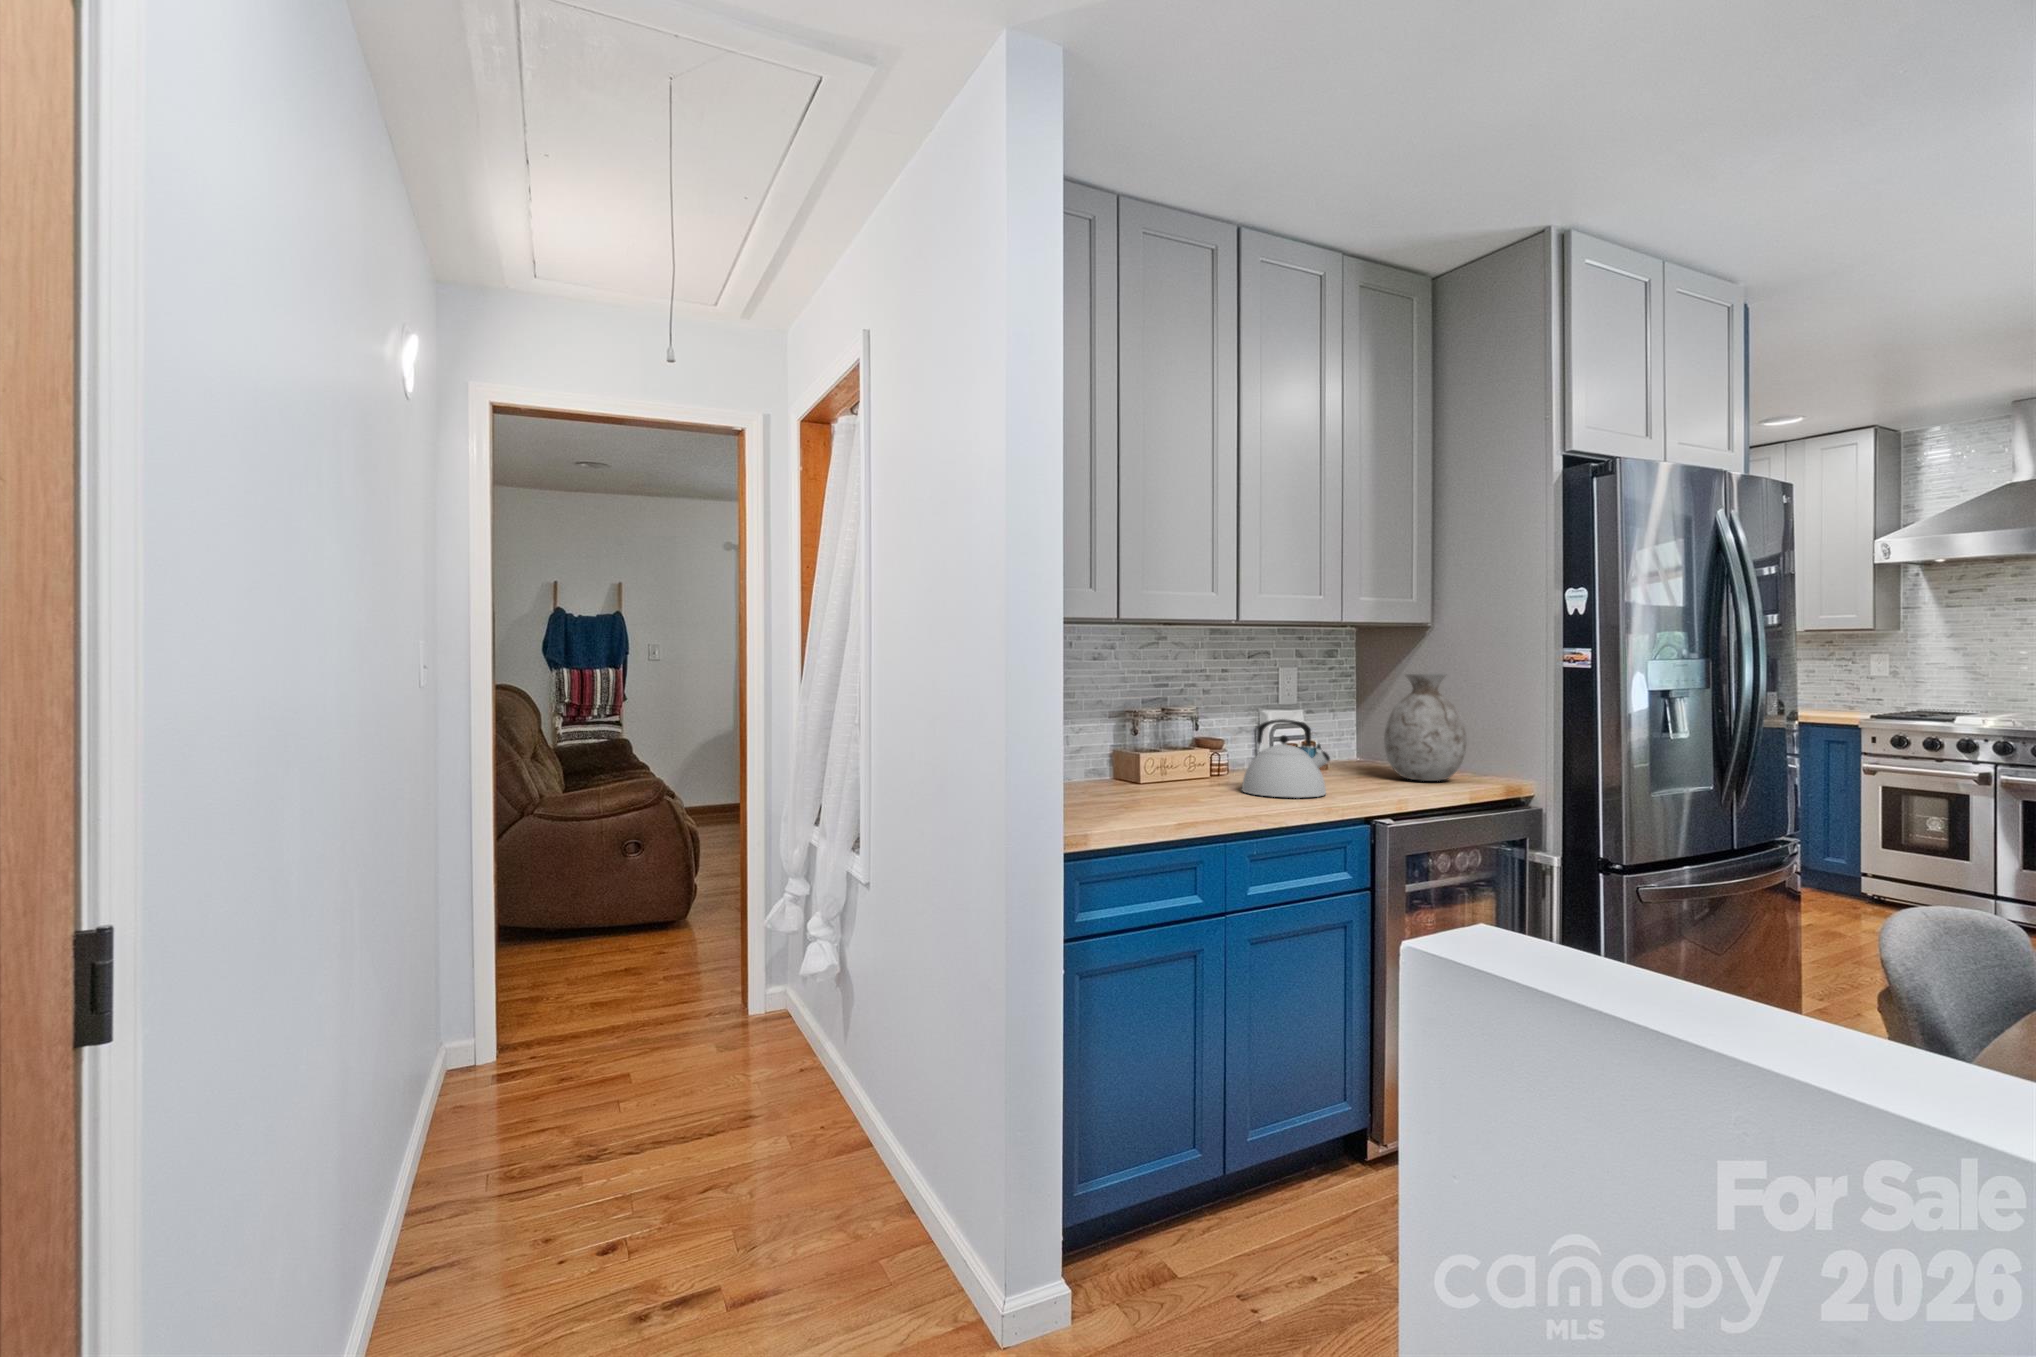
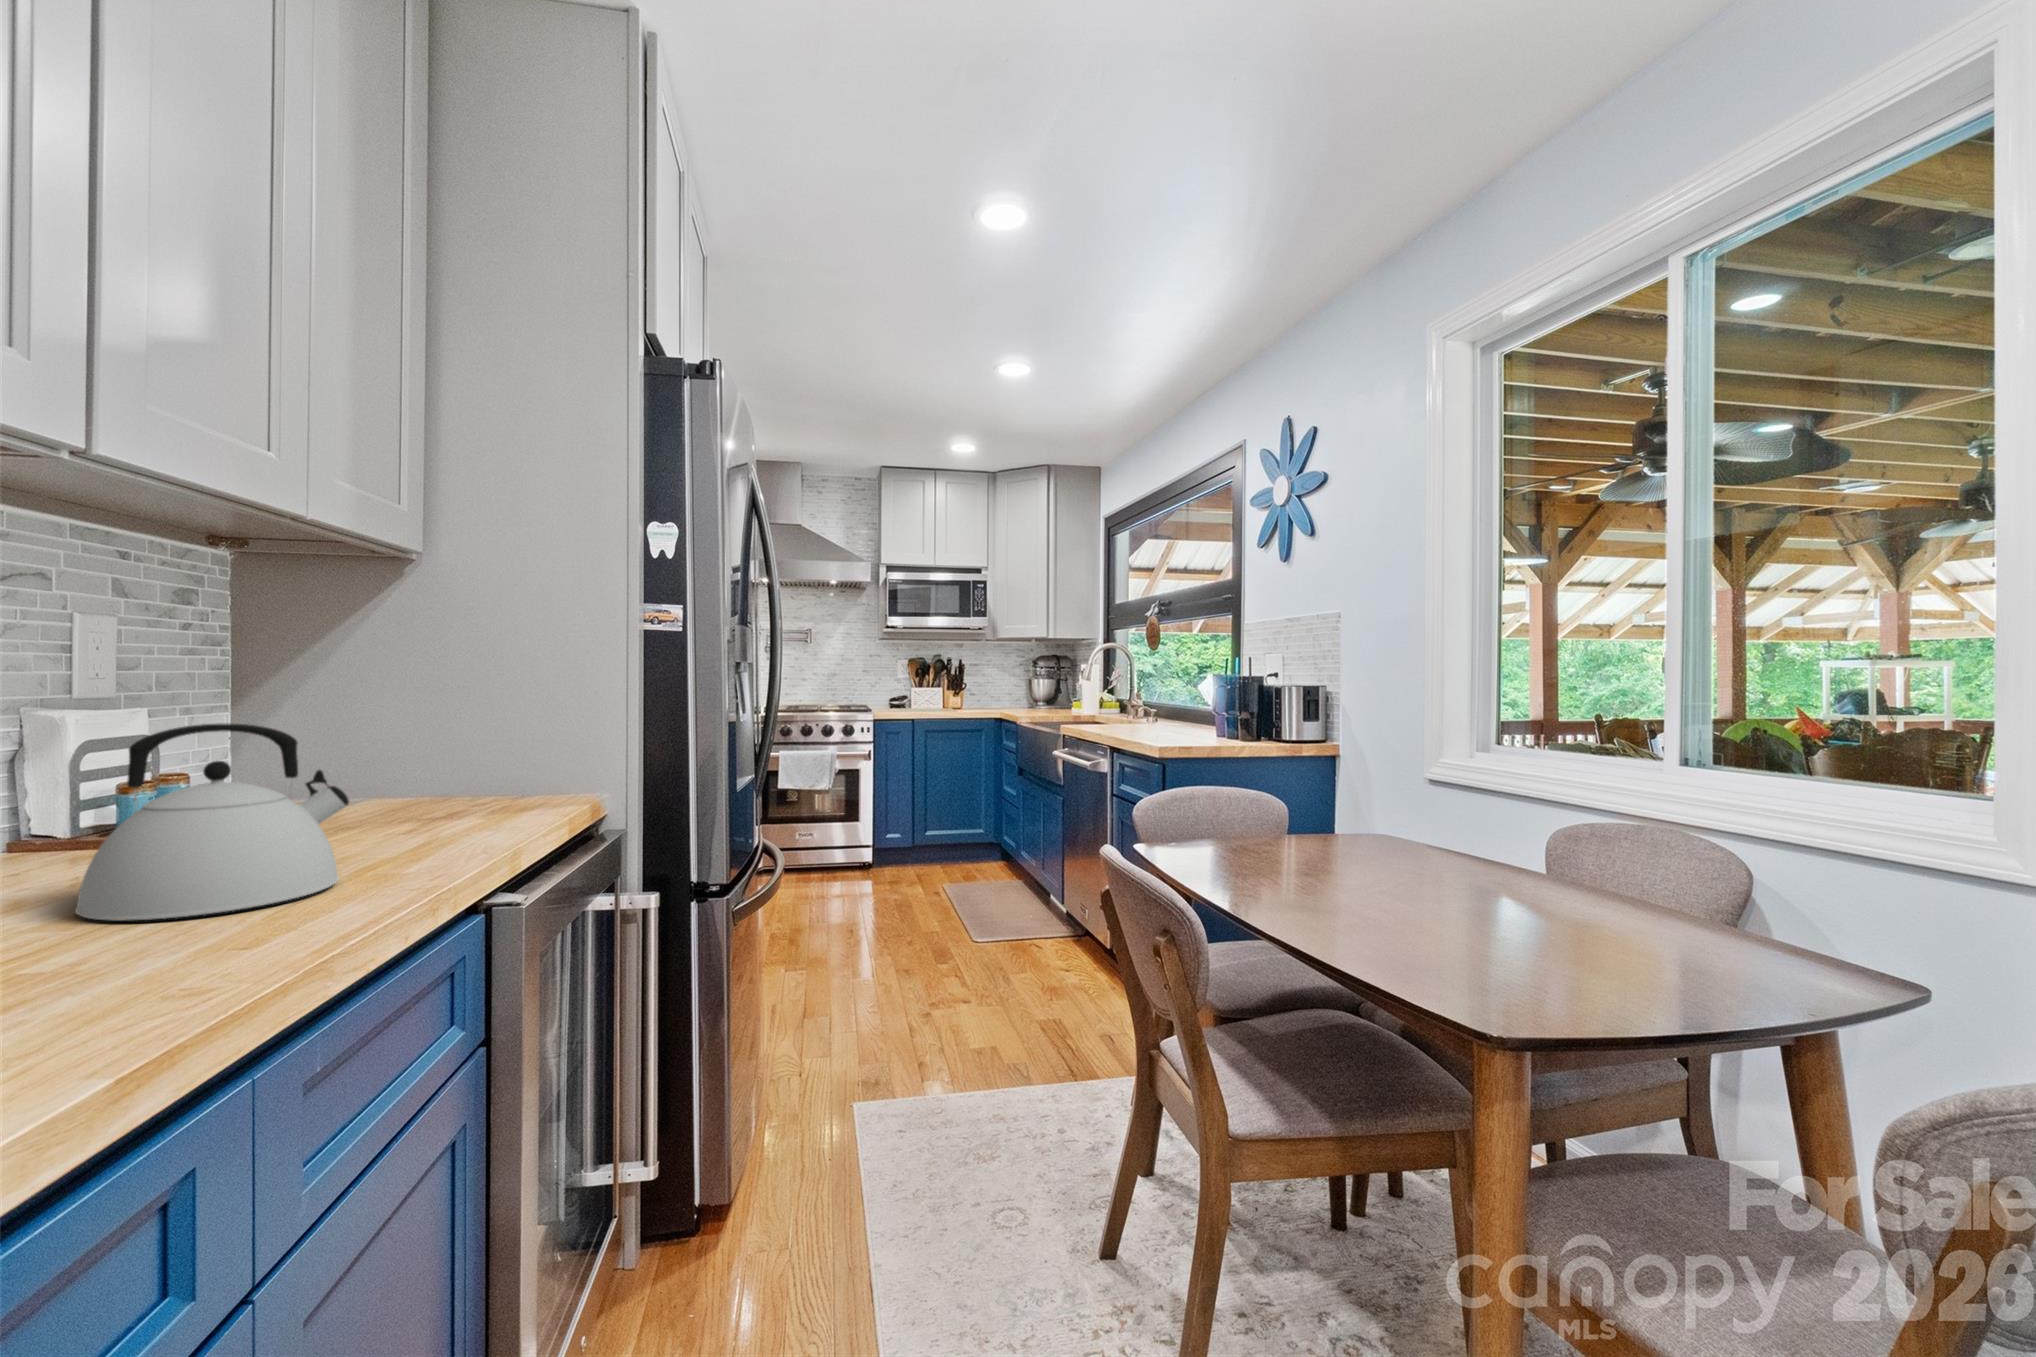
vase: present [1384,674,1467,781] -> none [360,635,512,815]

